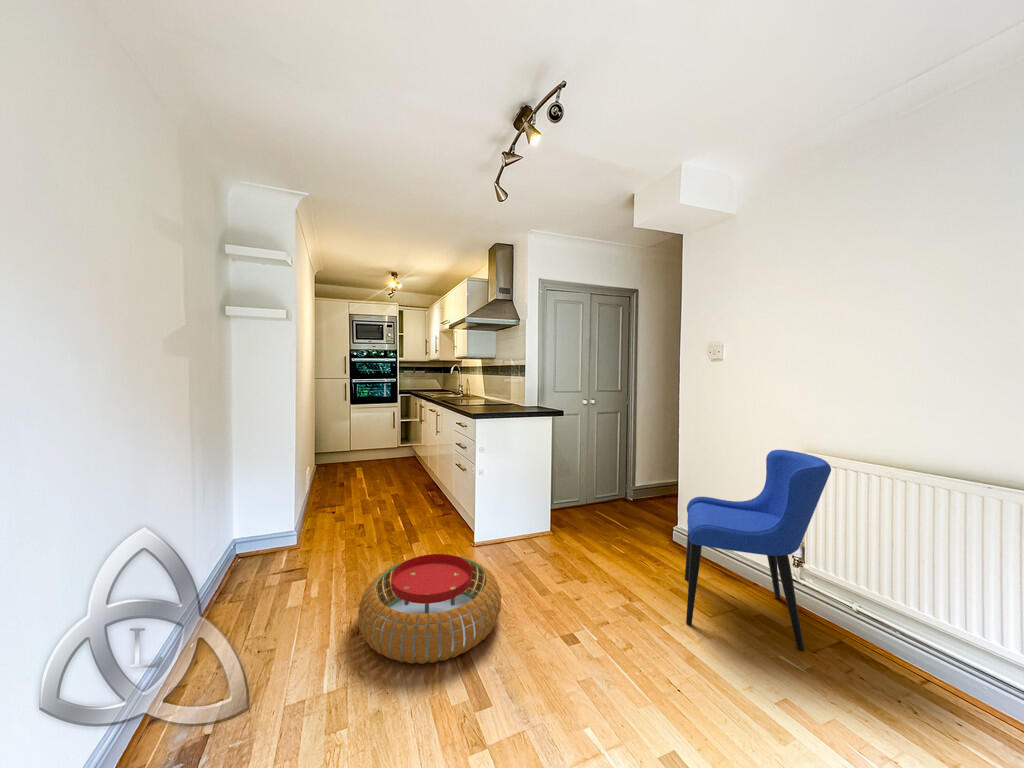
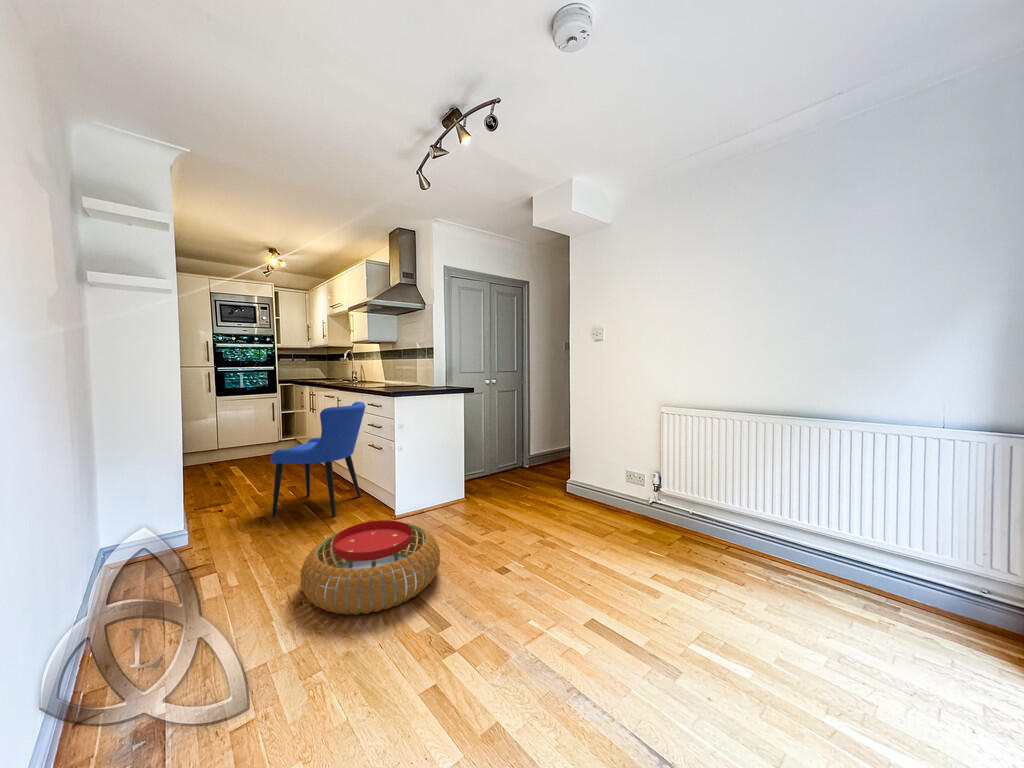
dining chair: present [685,450,831,650] -> present [271,402,366,517]

